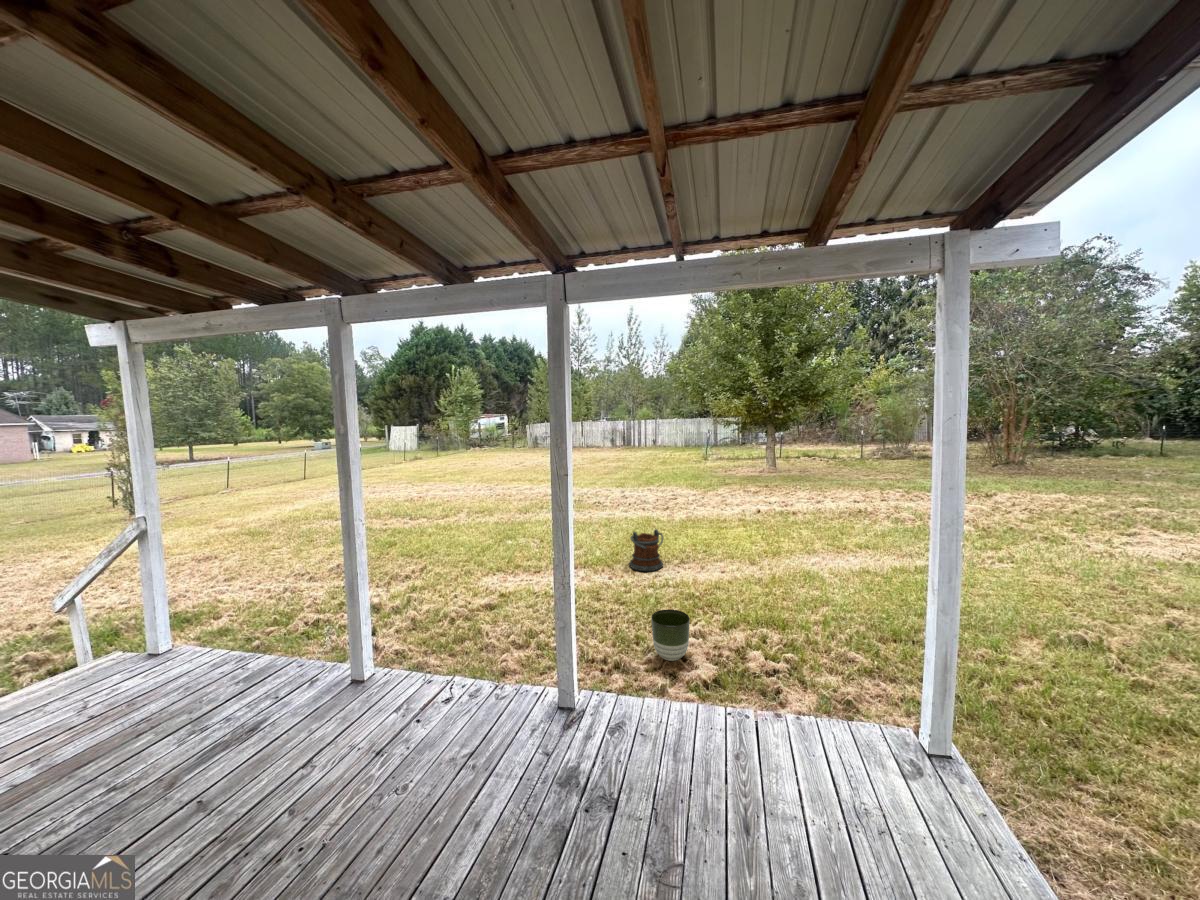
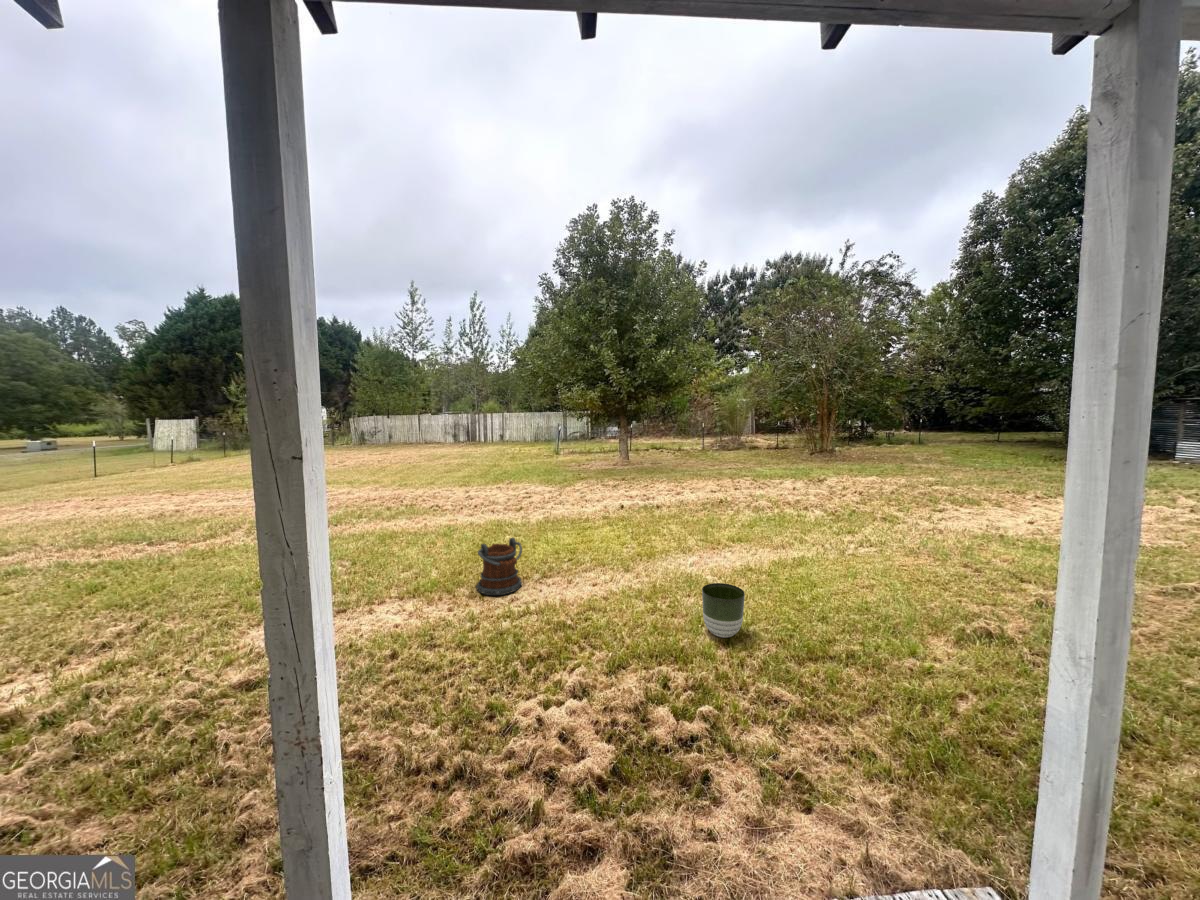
planter: present [651,609,690,661] -> present [702,583,745,638]

